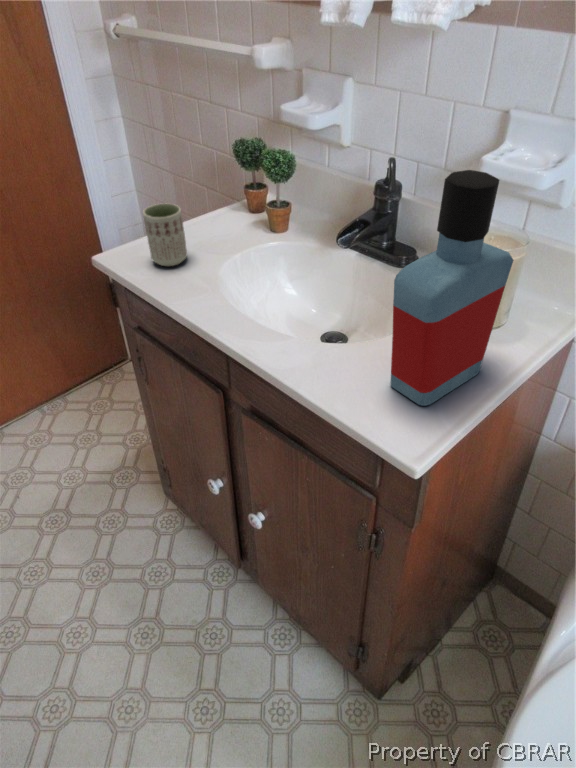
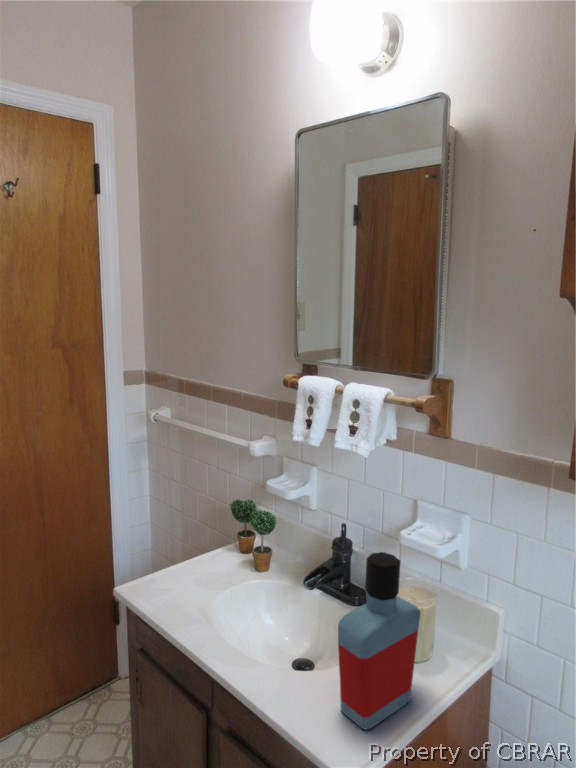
cup: present [143,203,187,266] -> none [161,549,190,598]

